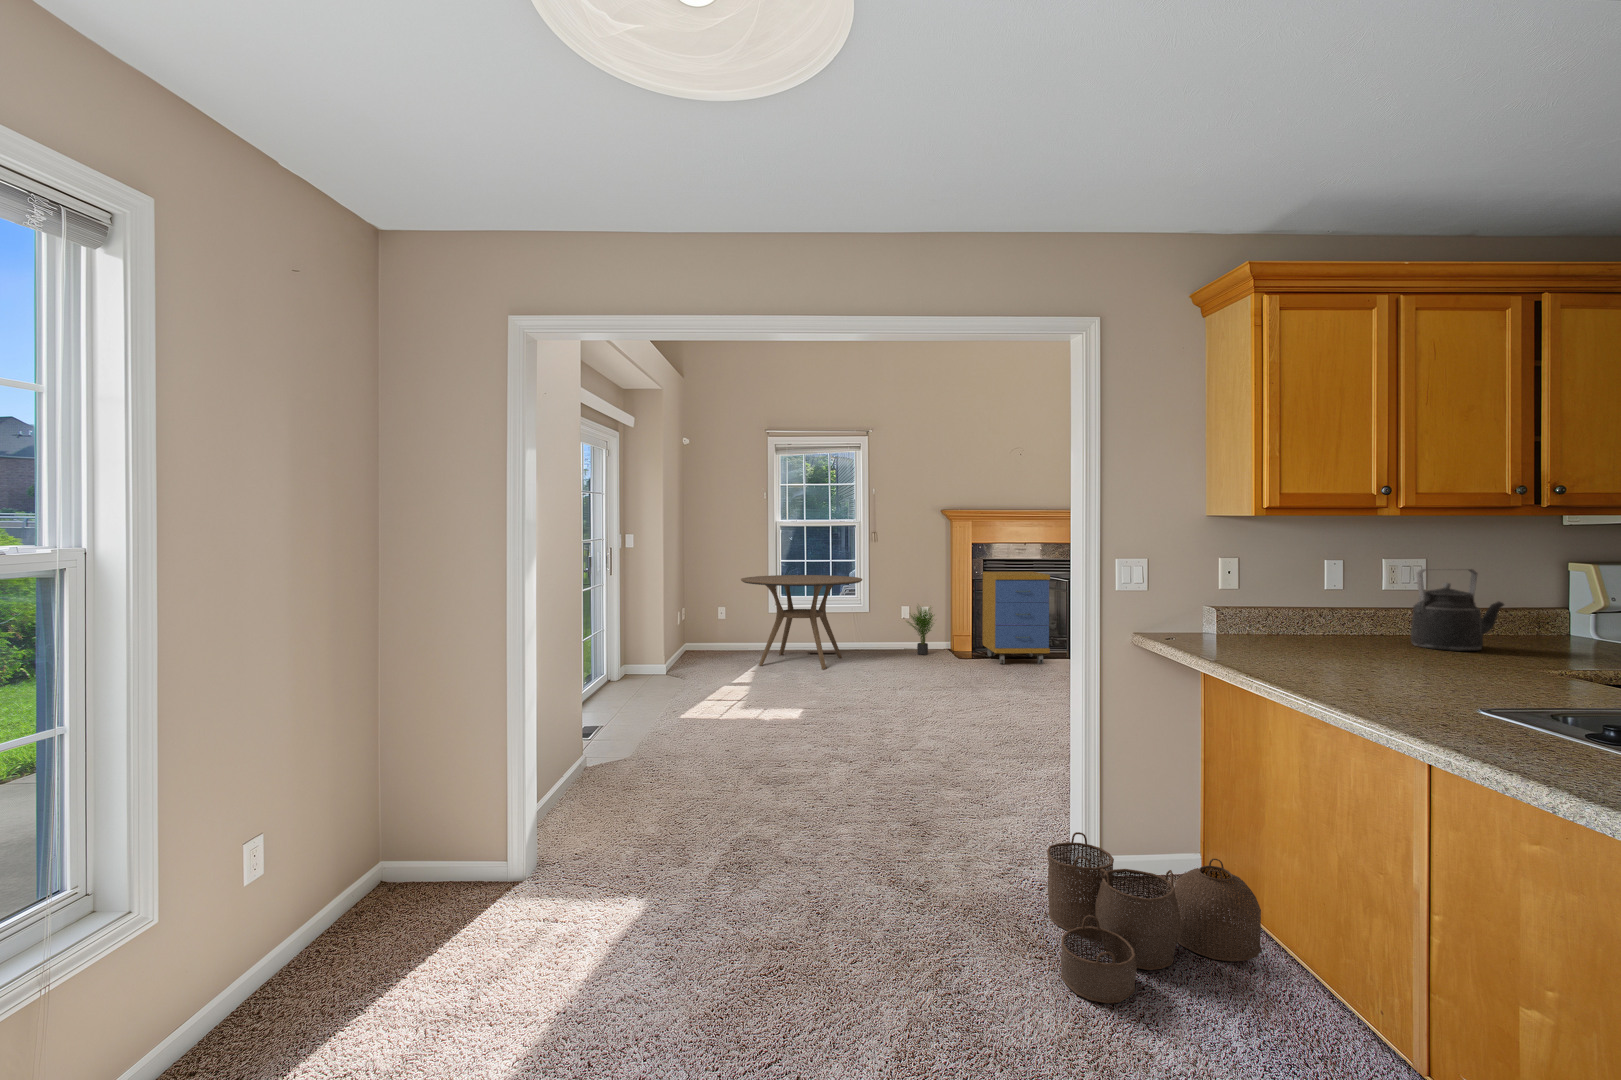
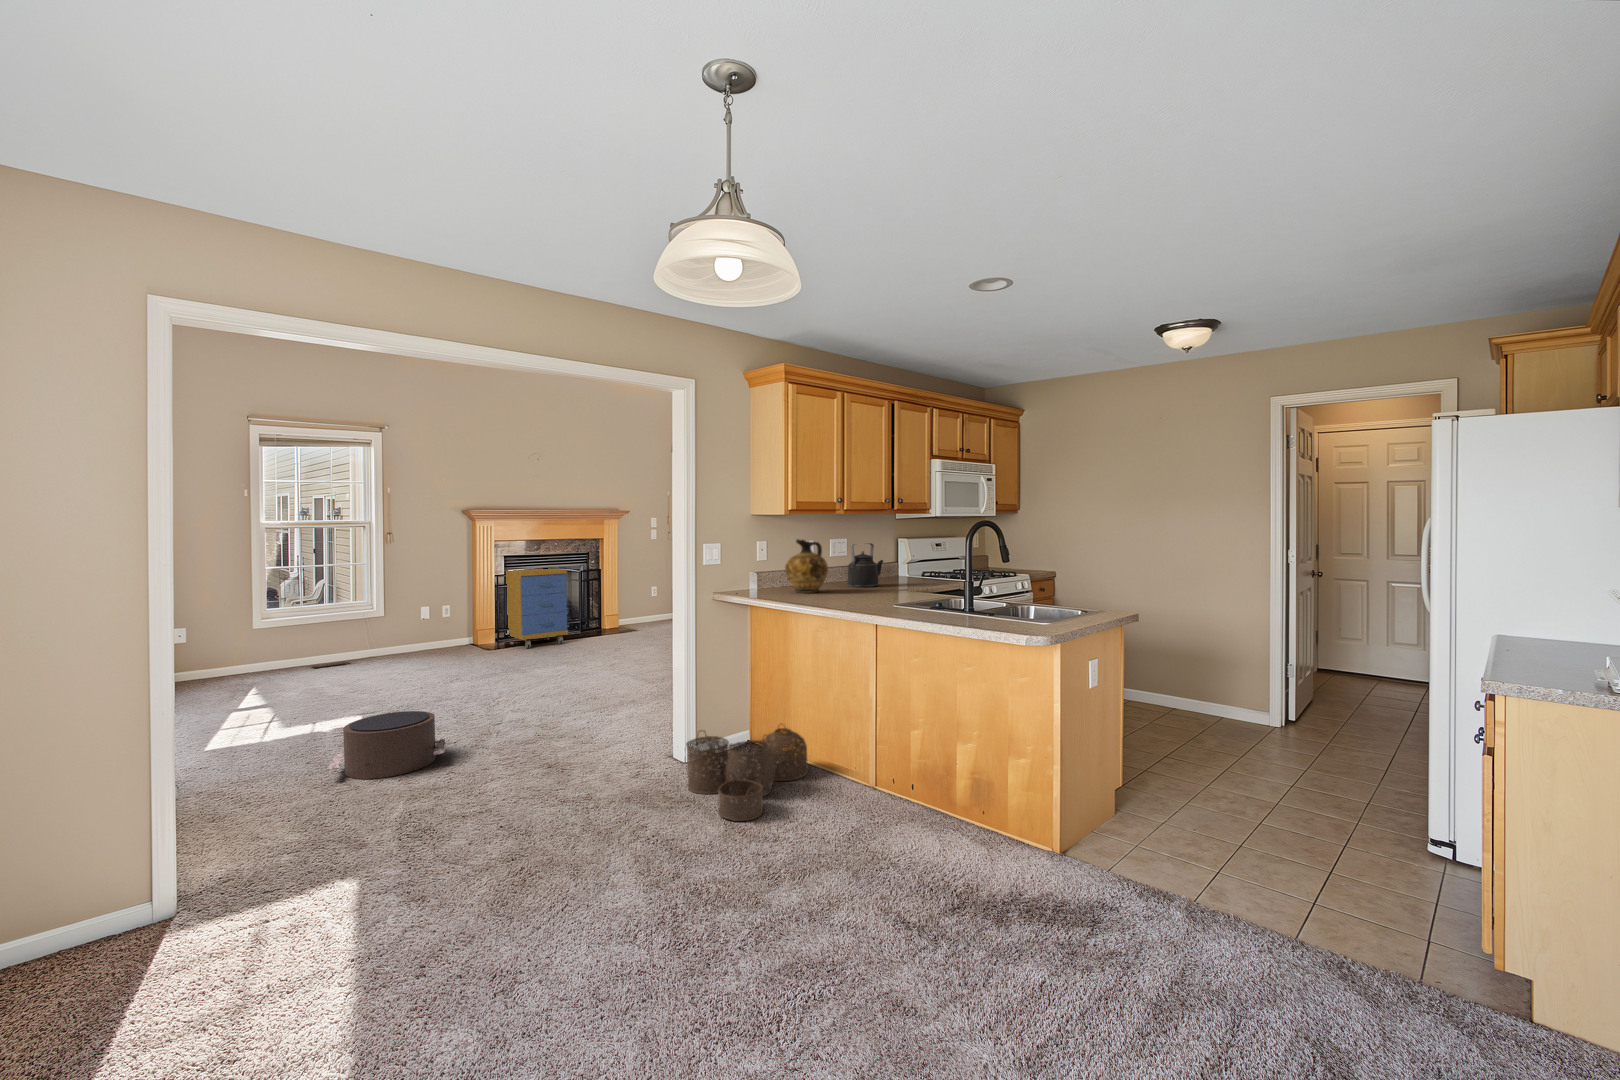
ceramic jug: none [1259,557,1345,649] -> present [785,539,828,593]
dining table: present [741,575,862,669] -> none [228,583,386,686]
potted plant: present [908,607,933,655] -> none [422,601,462,651]
pouf: none [725,717,833,785] -> present [329,711,446,779]

